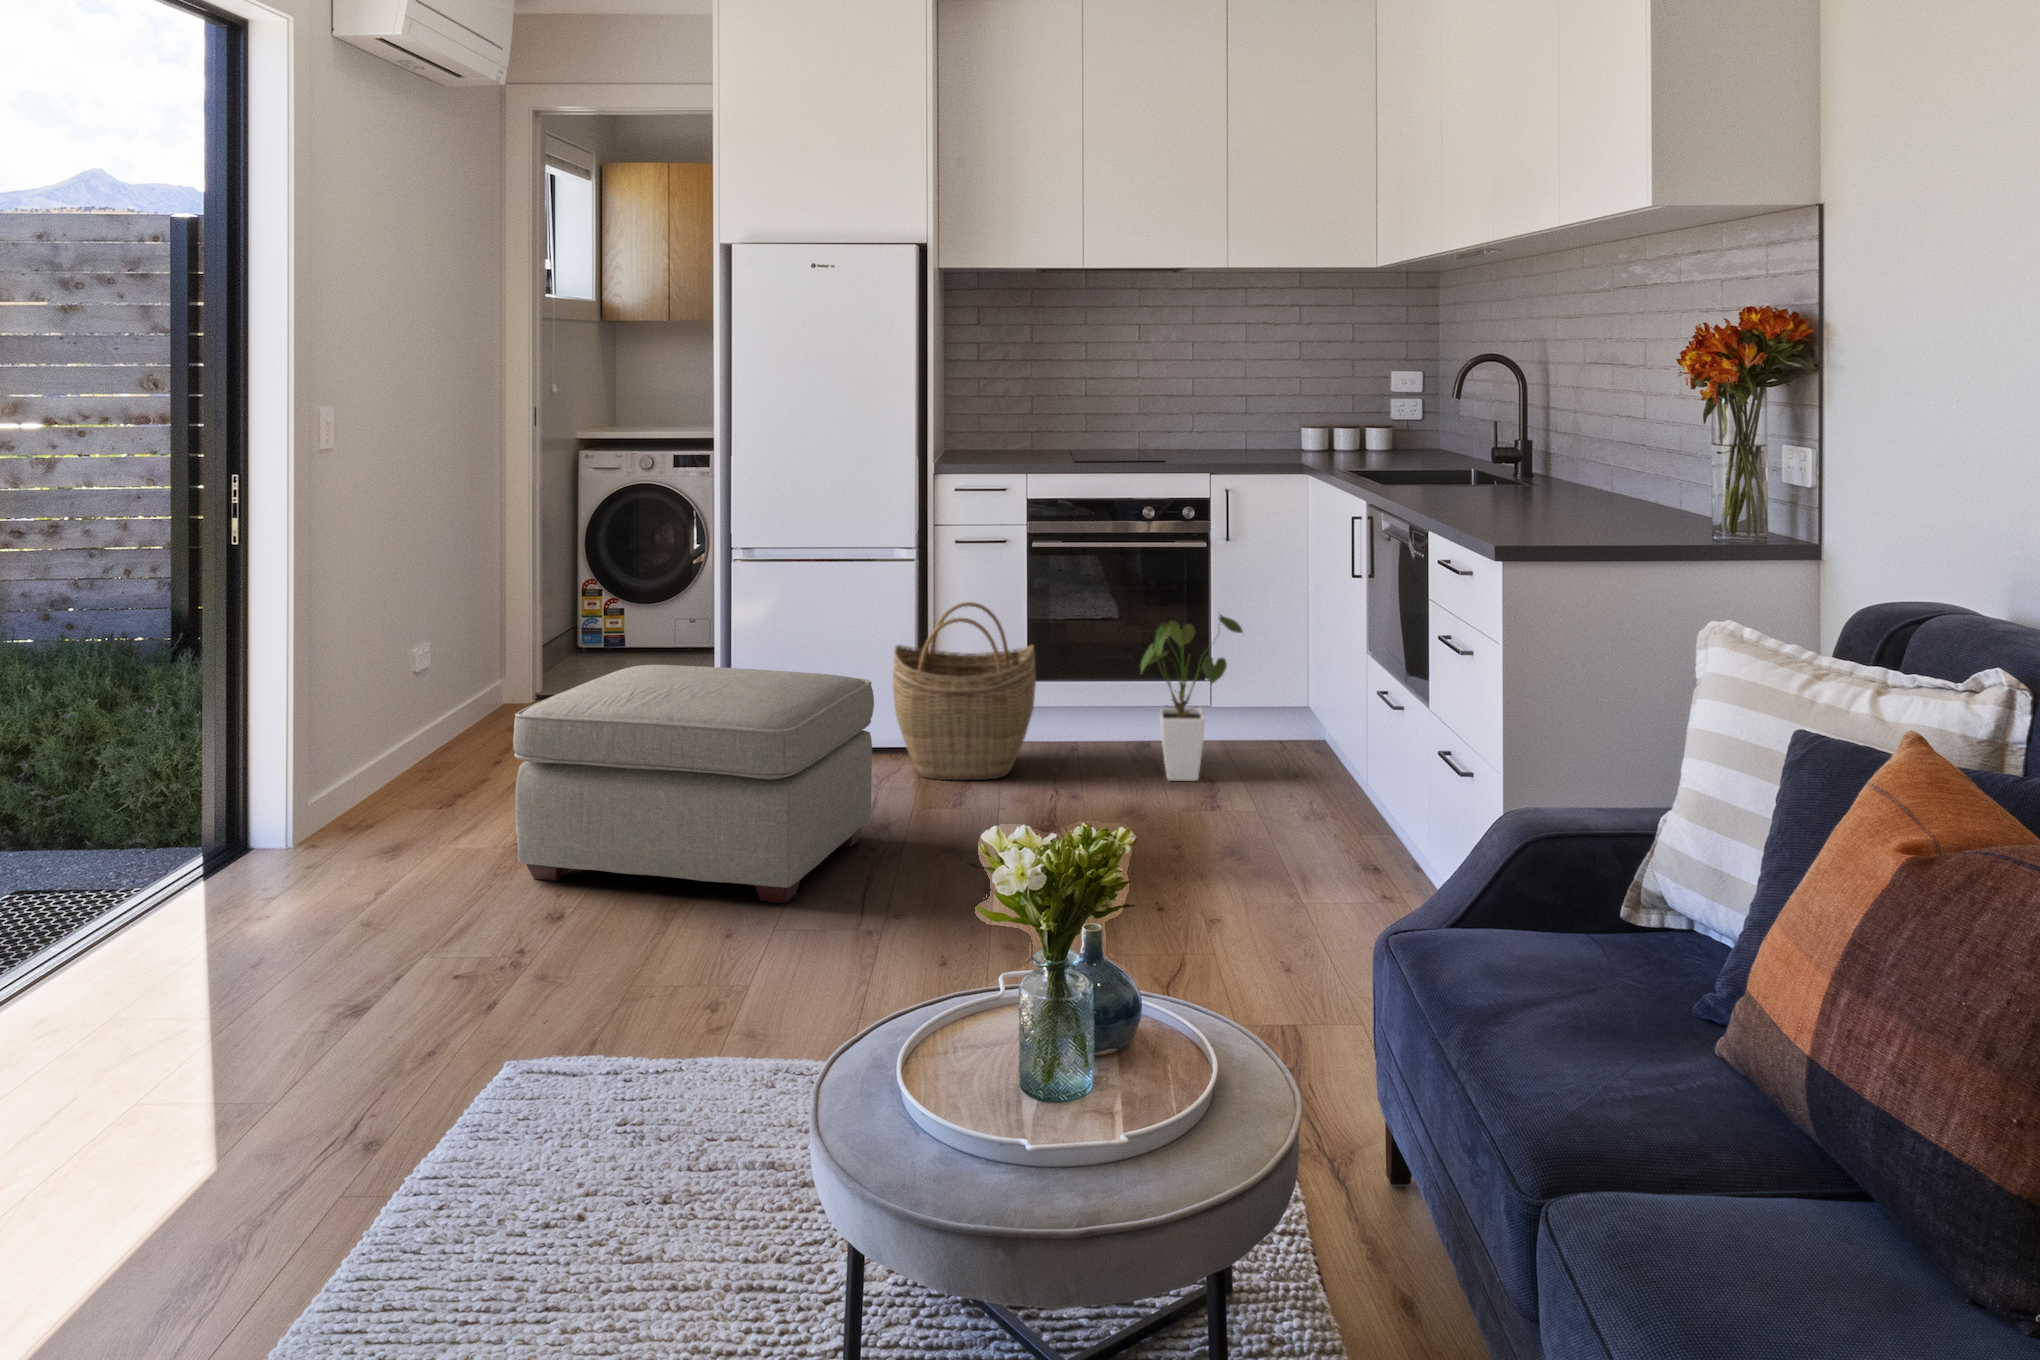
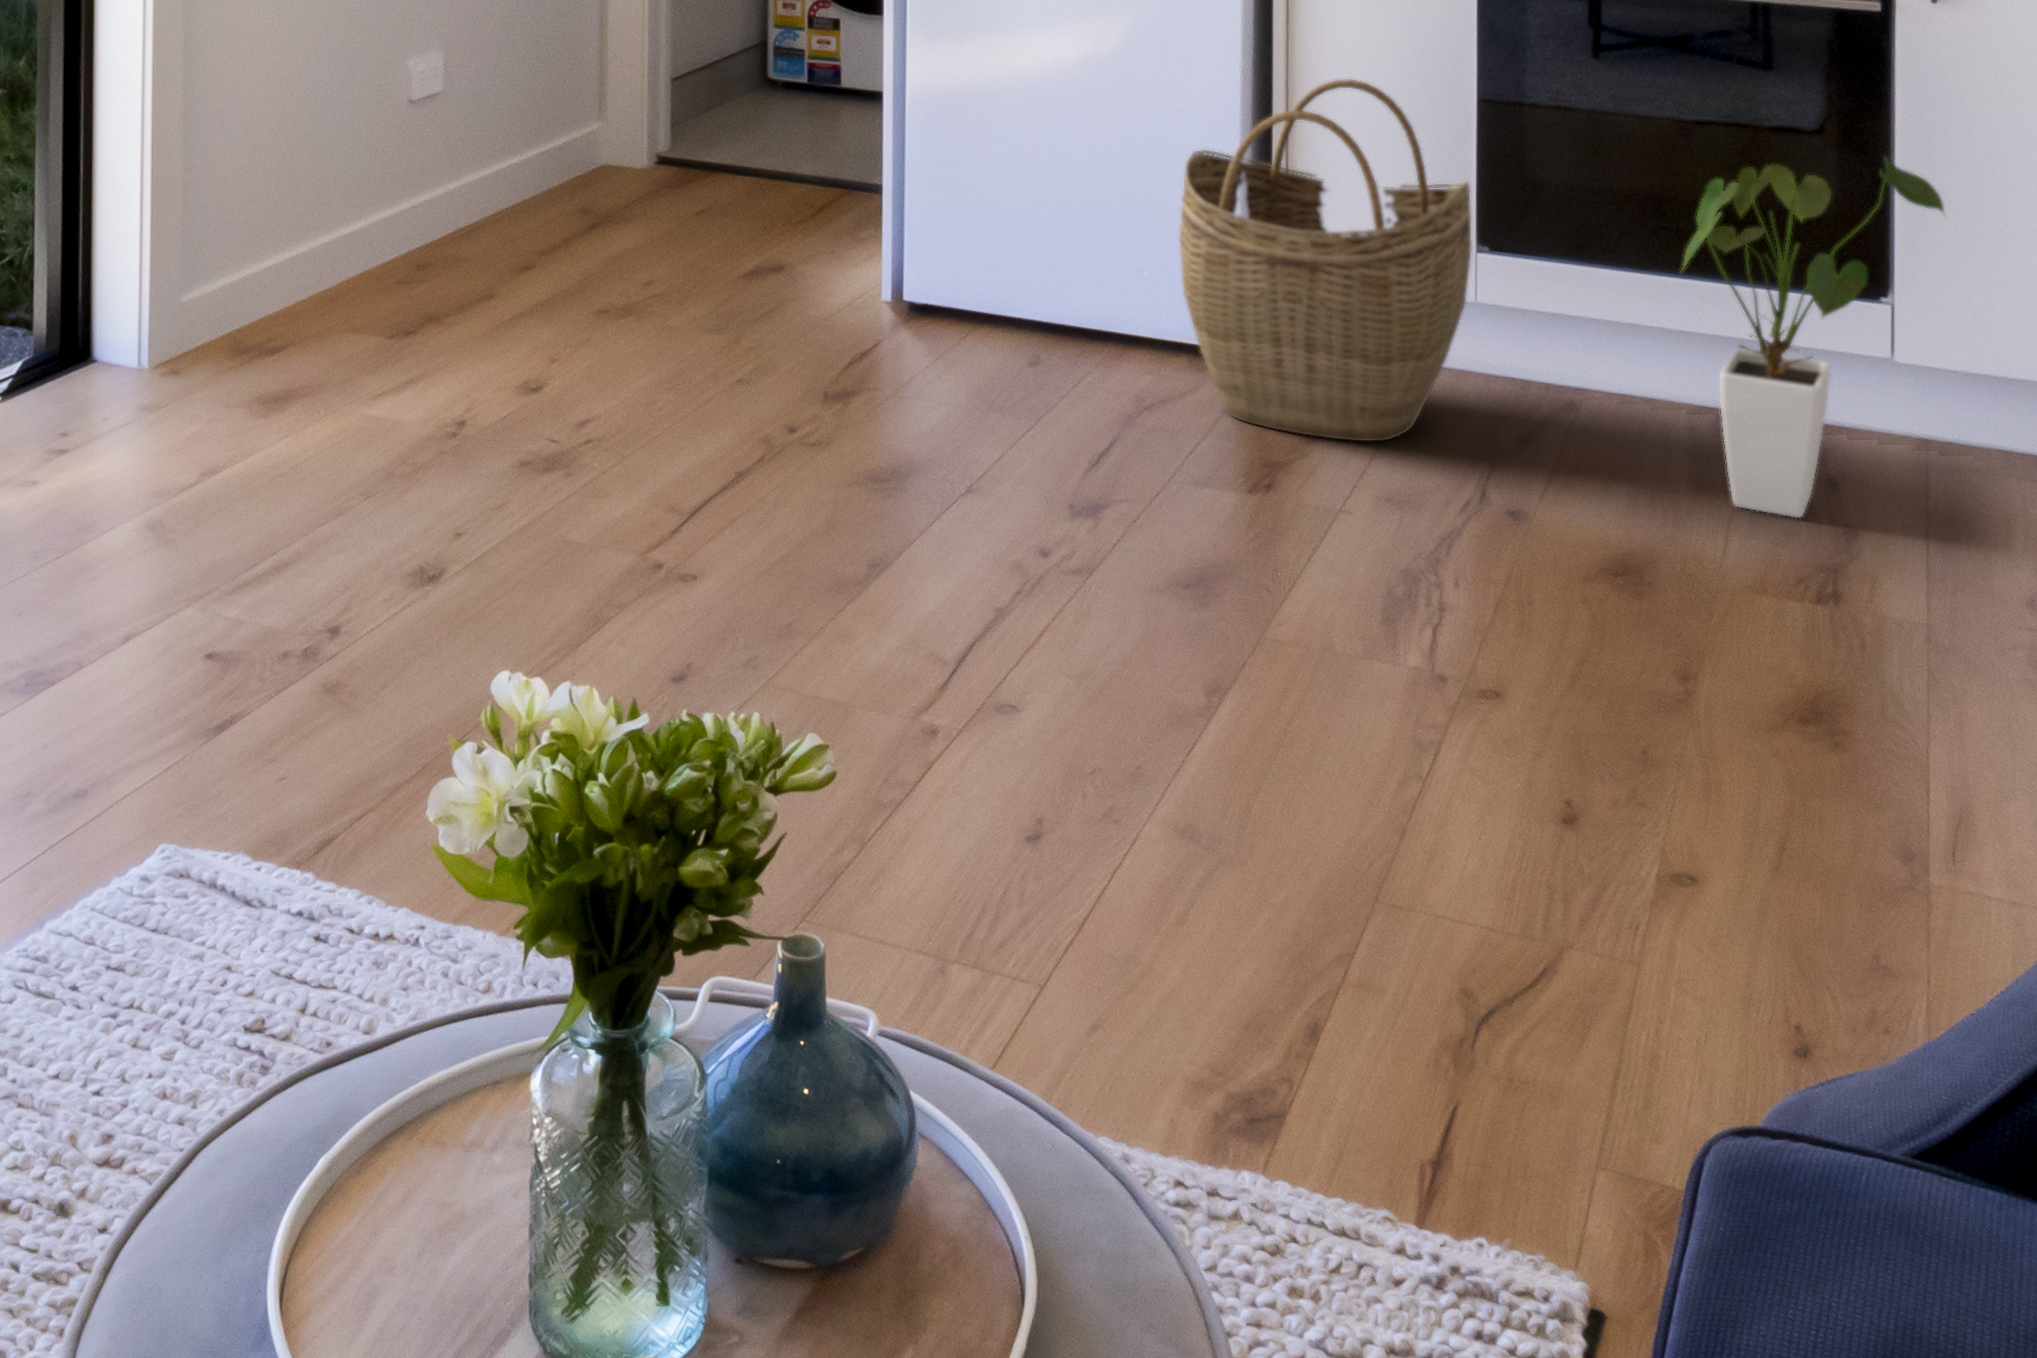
ottoman: present [513,665,874,903] -> none [415,139,1066,632]

